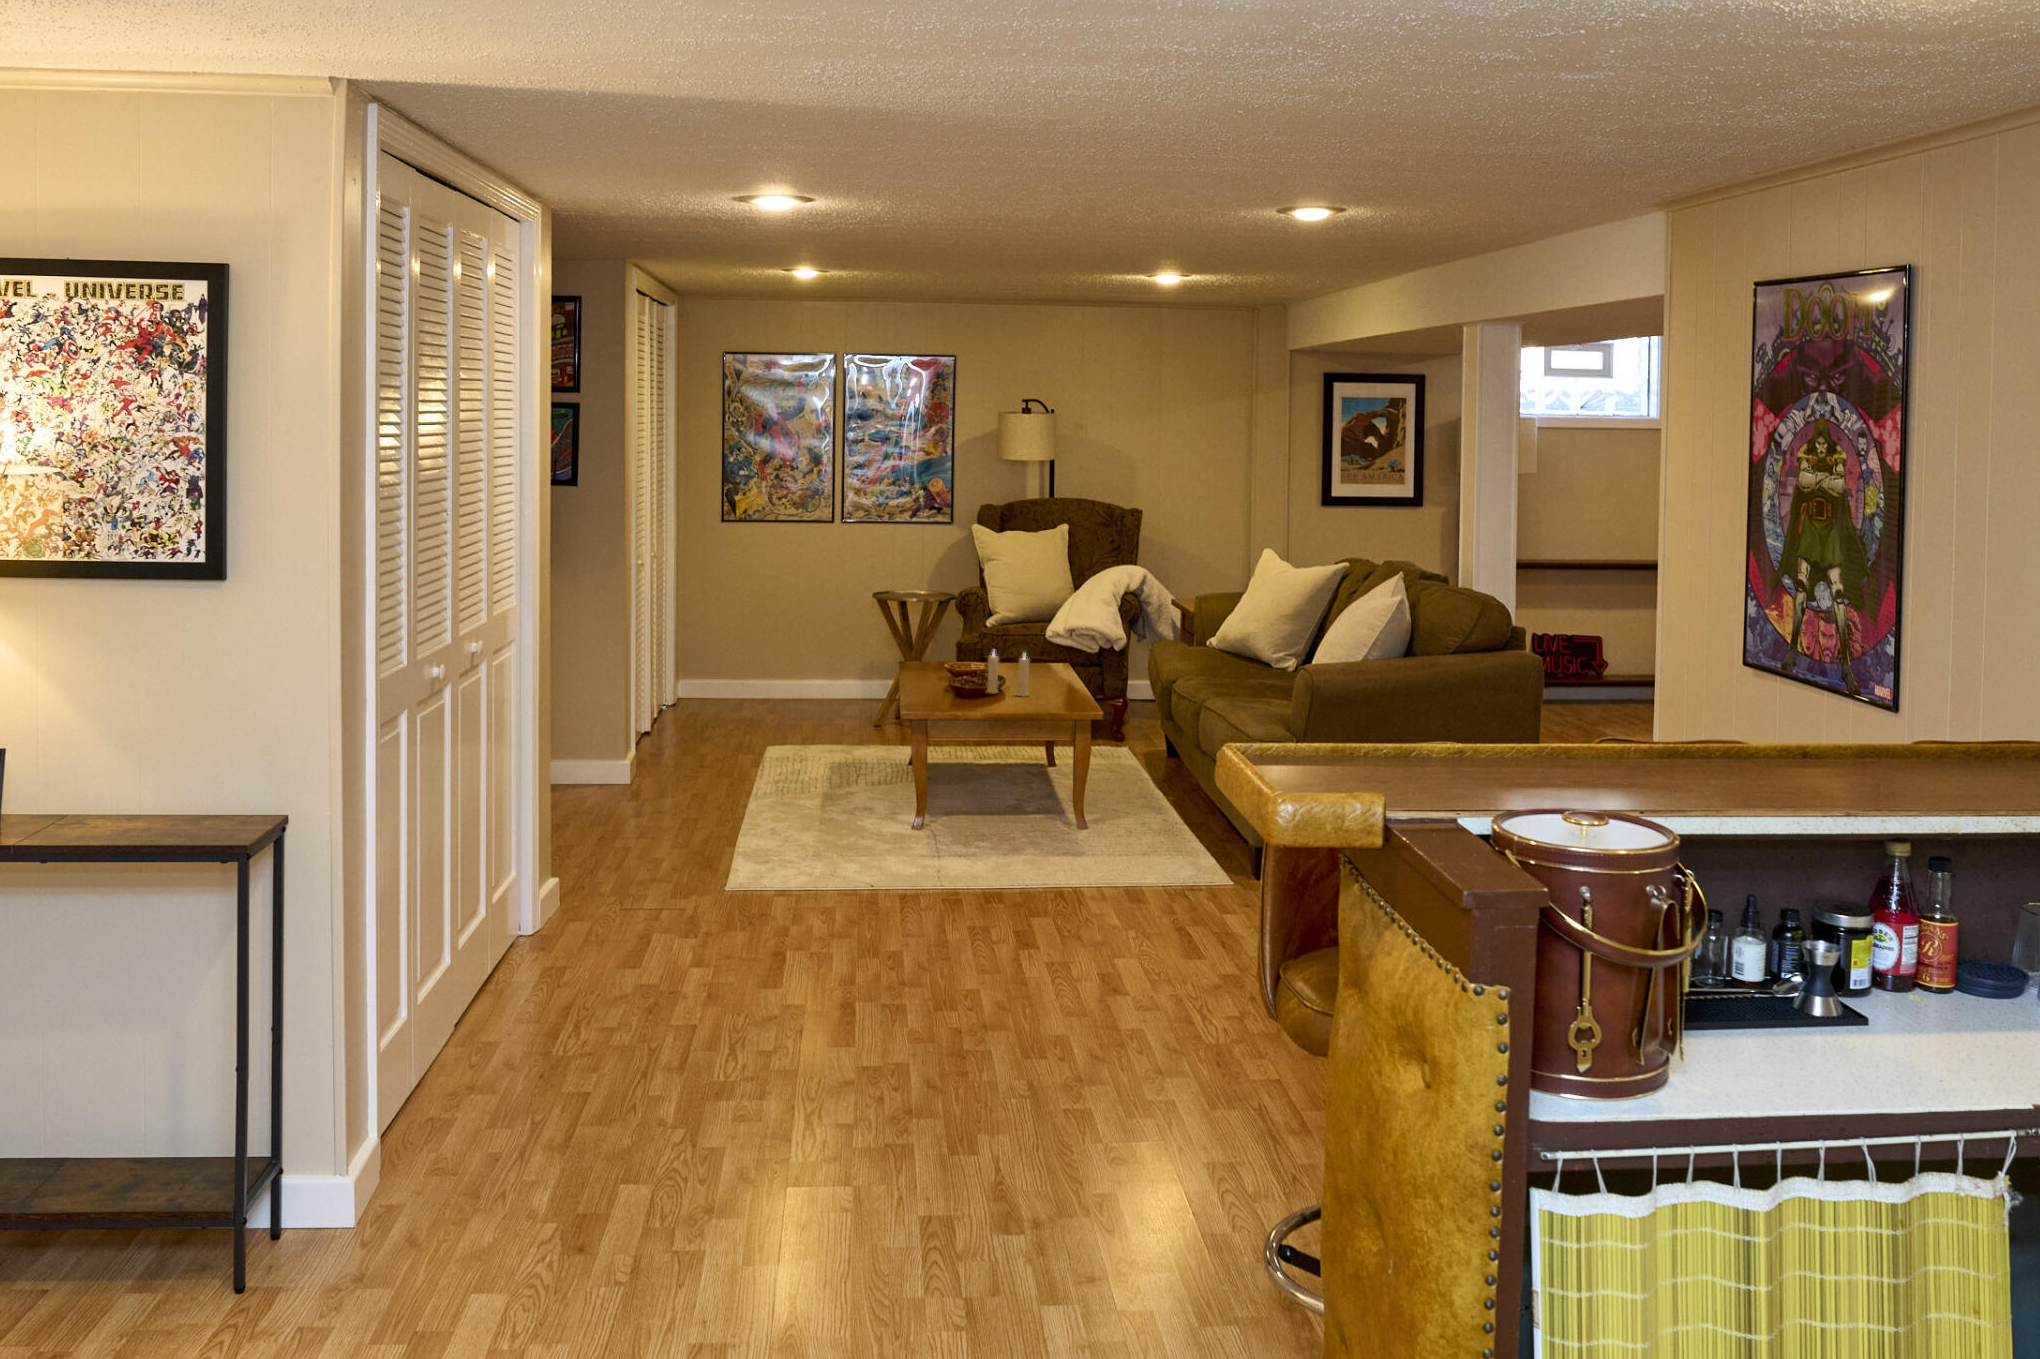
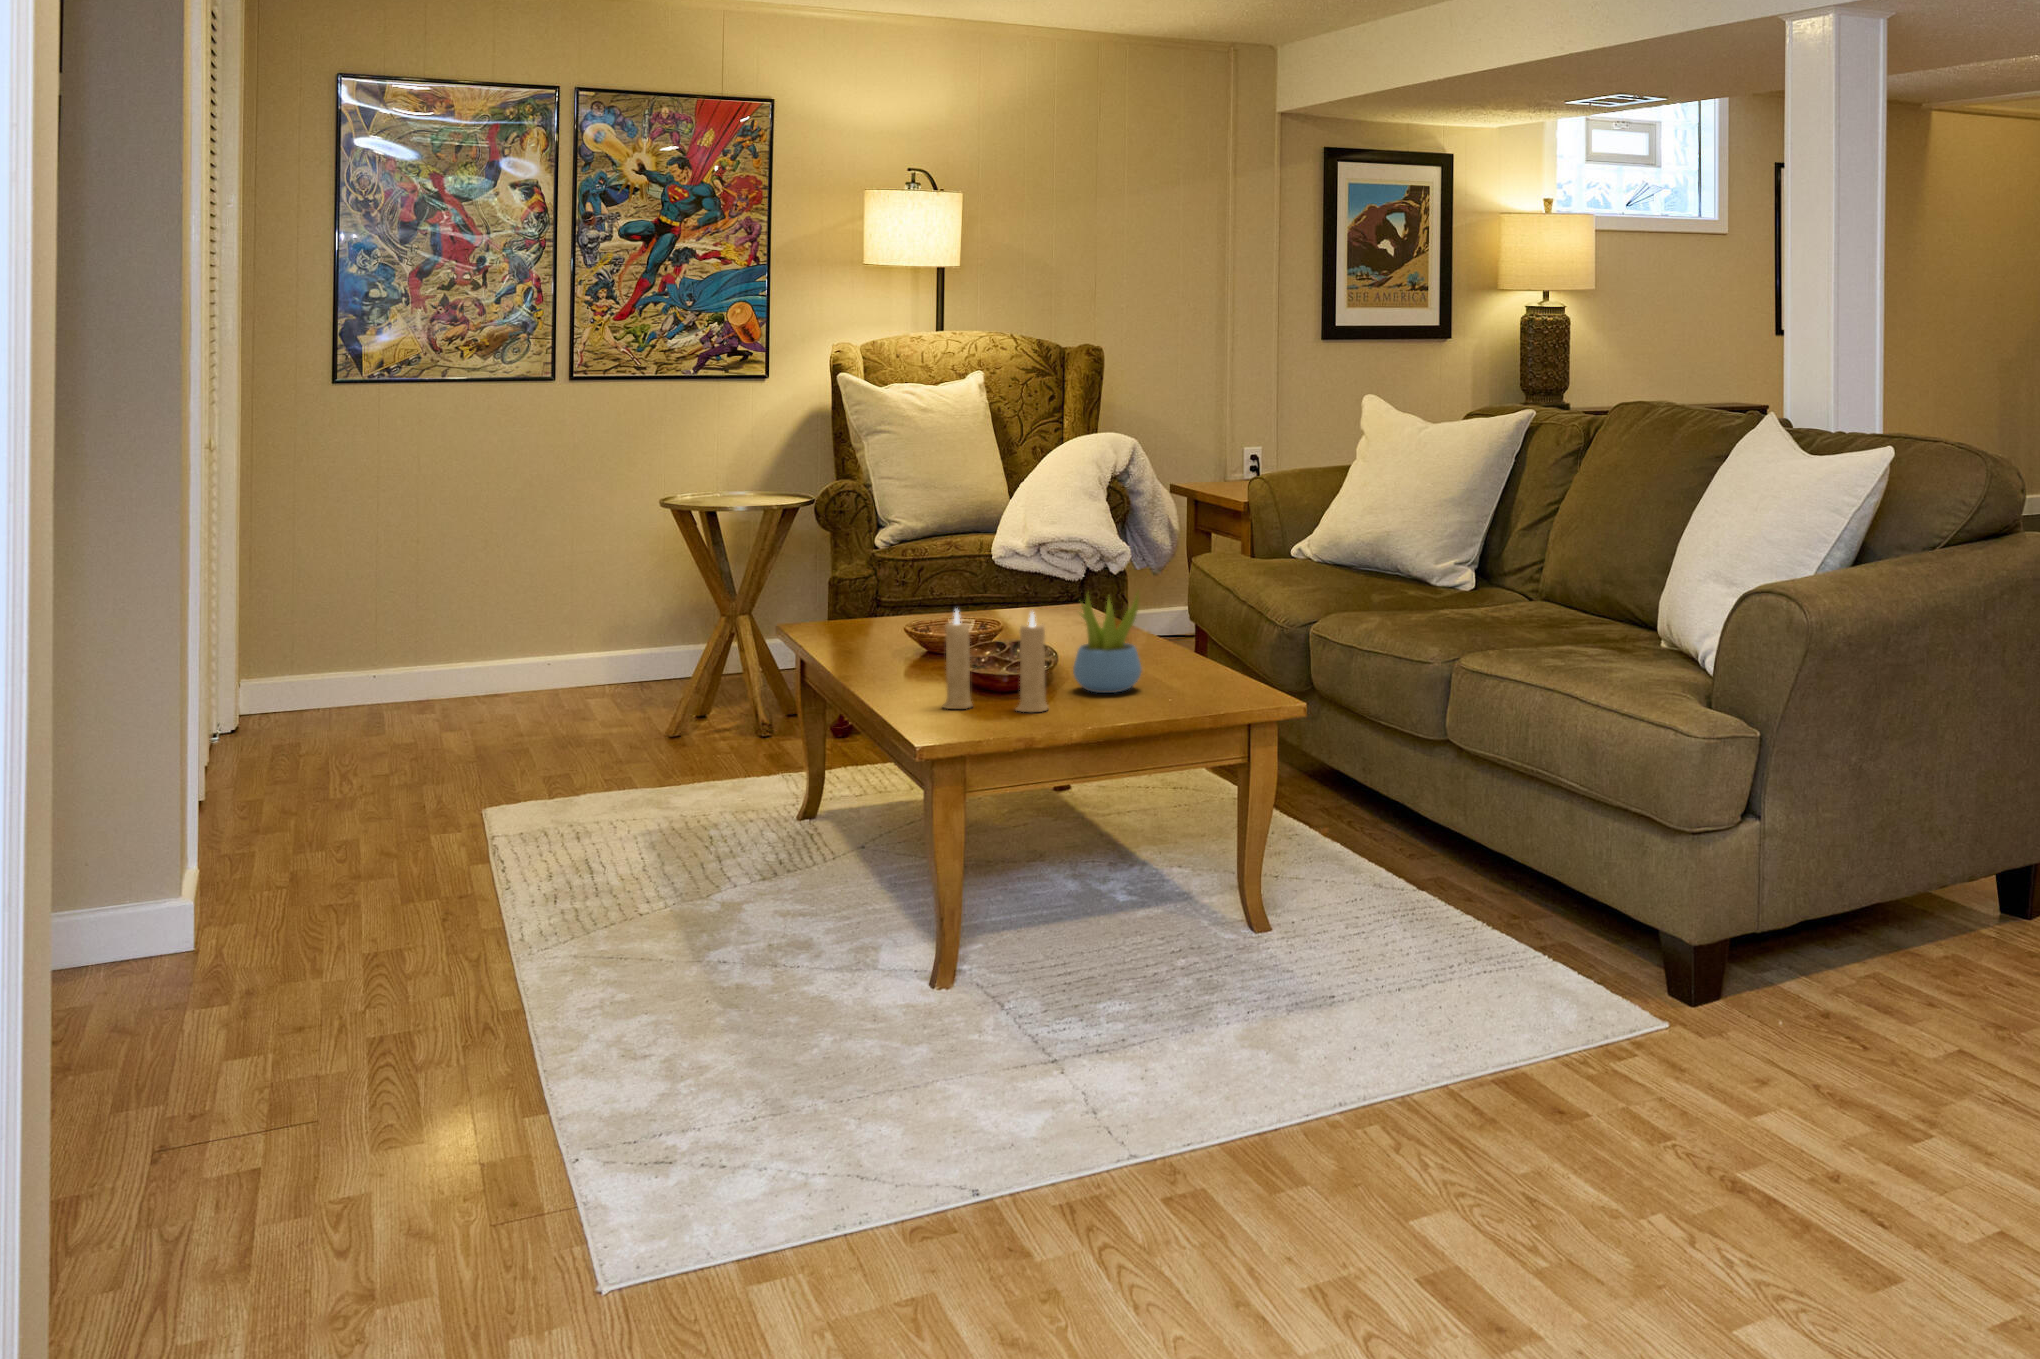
succulent plant: none [1046,645,1076,693] -> present [1073,592,1141,693]

